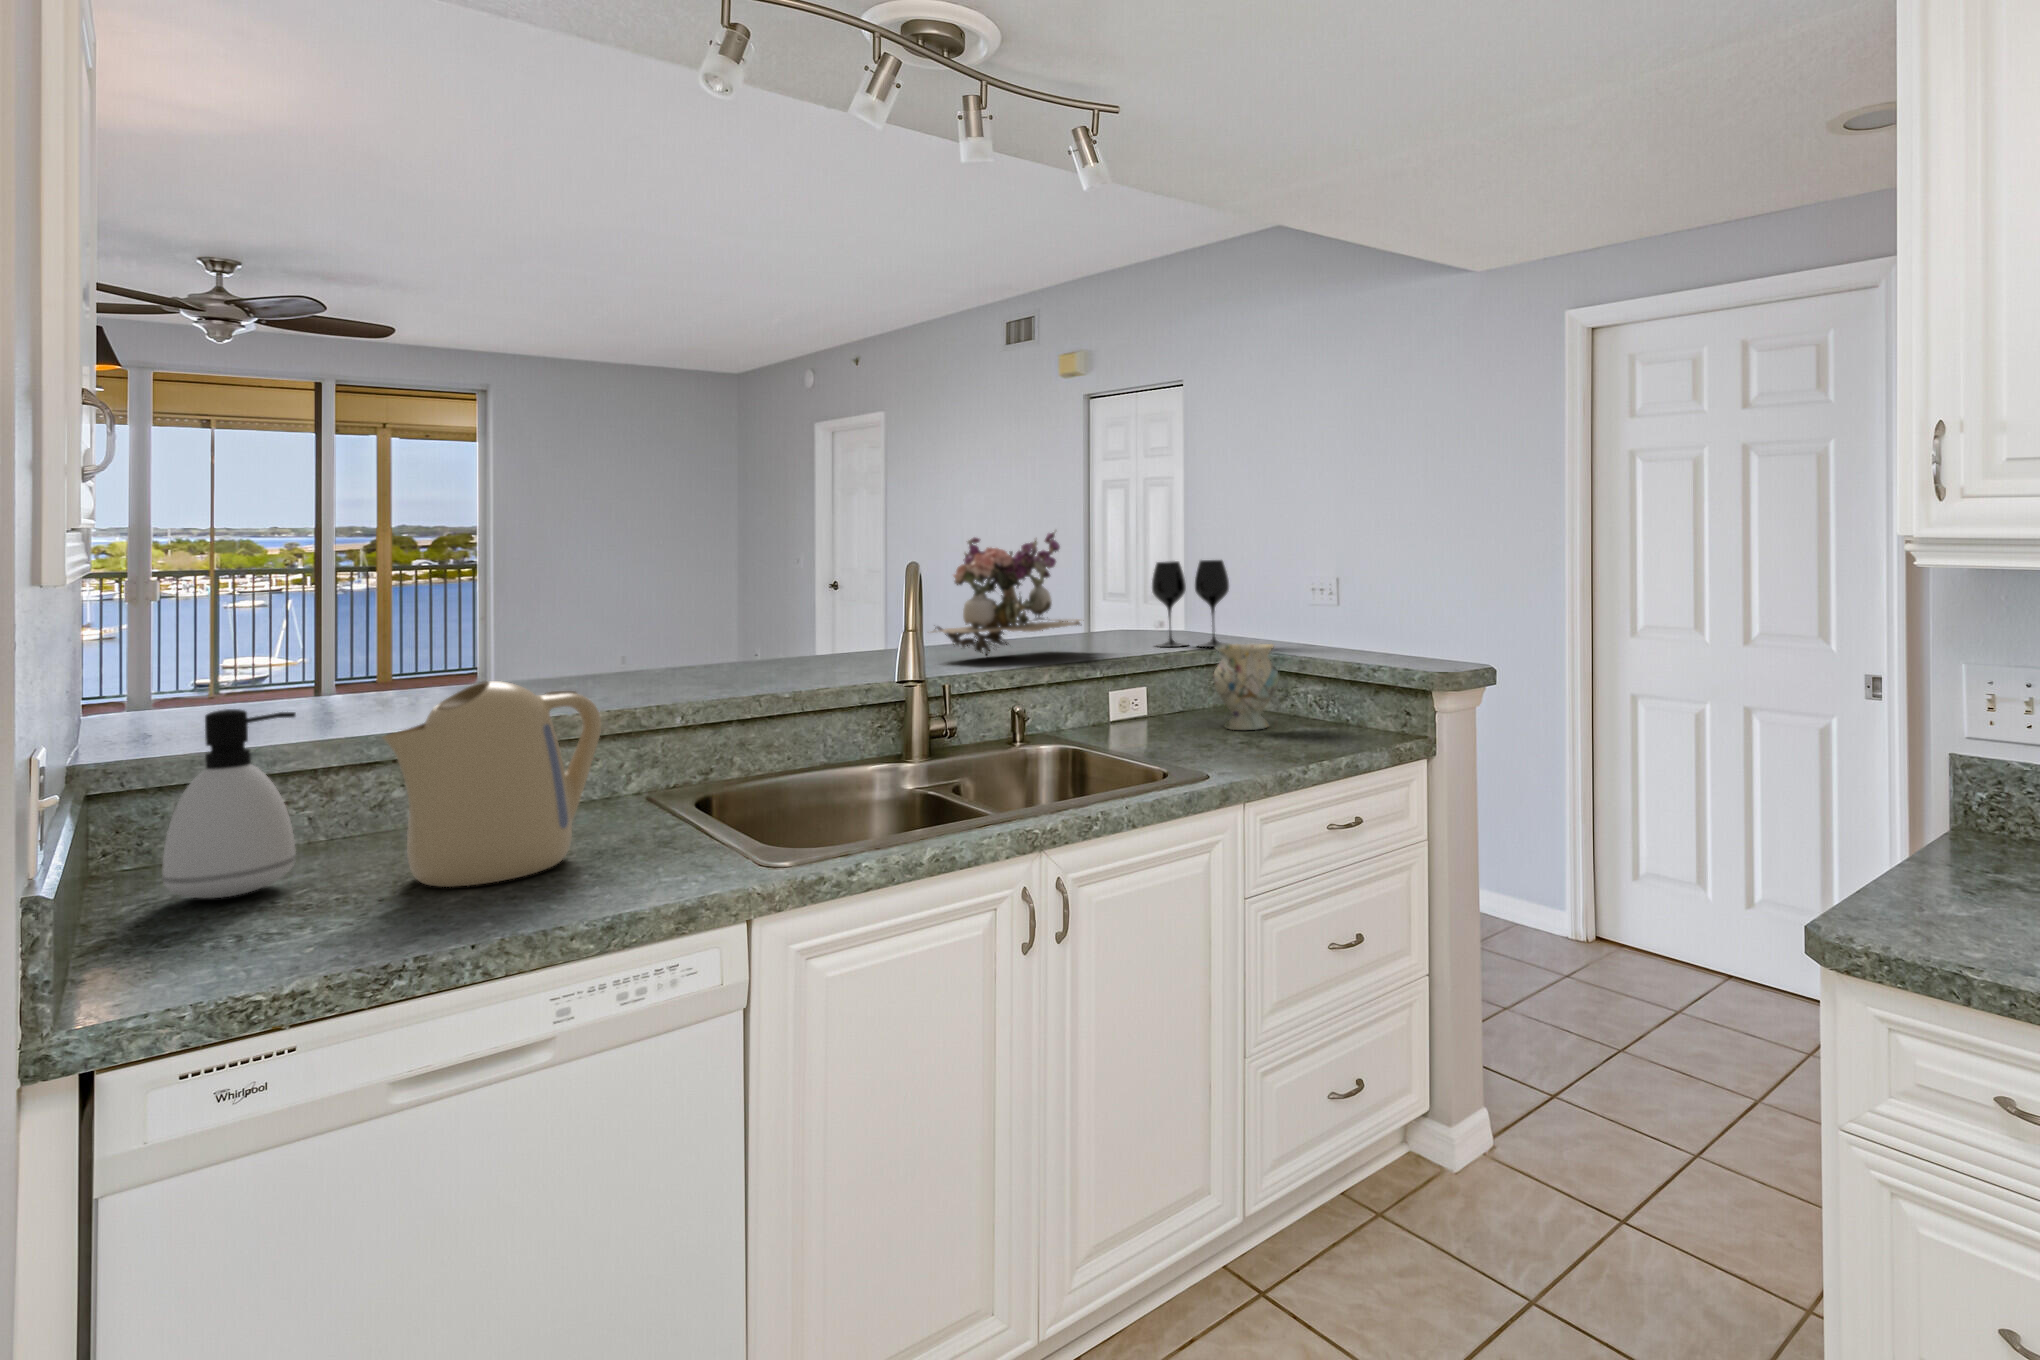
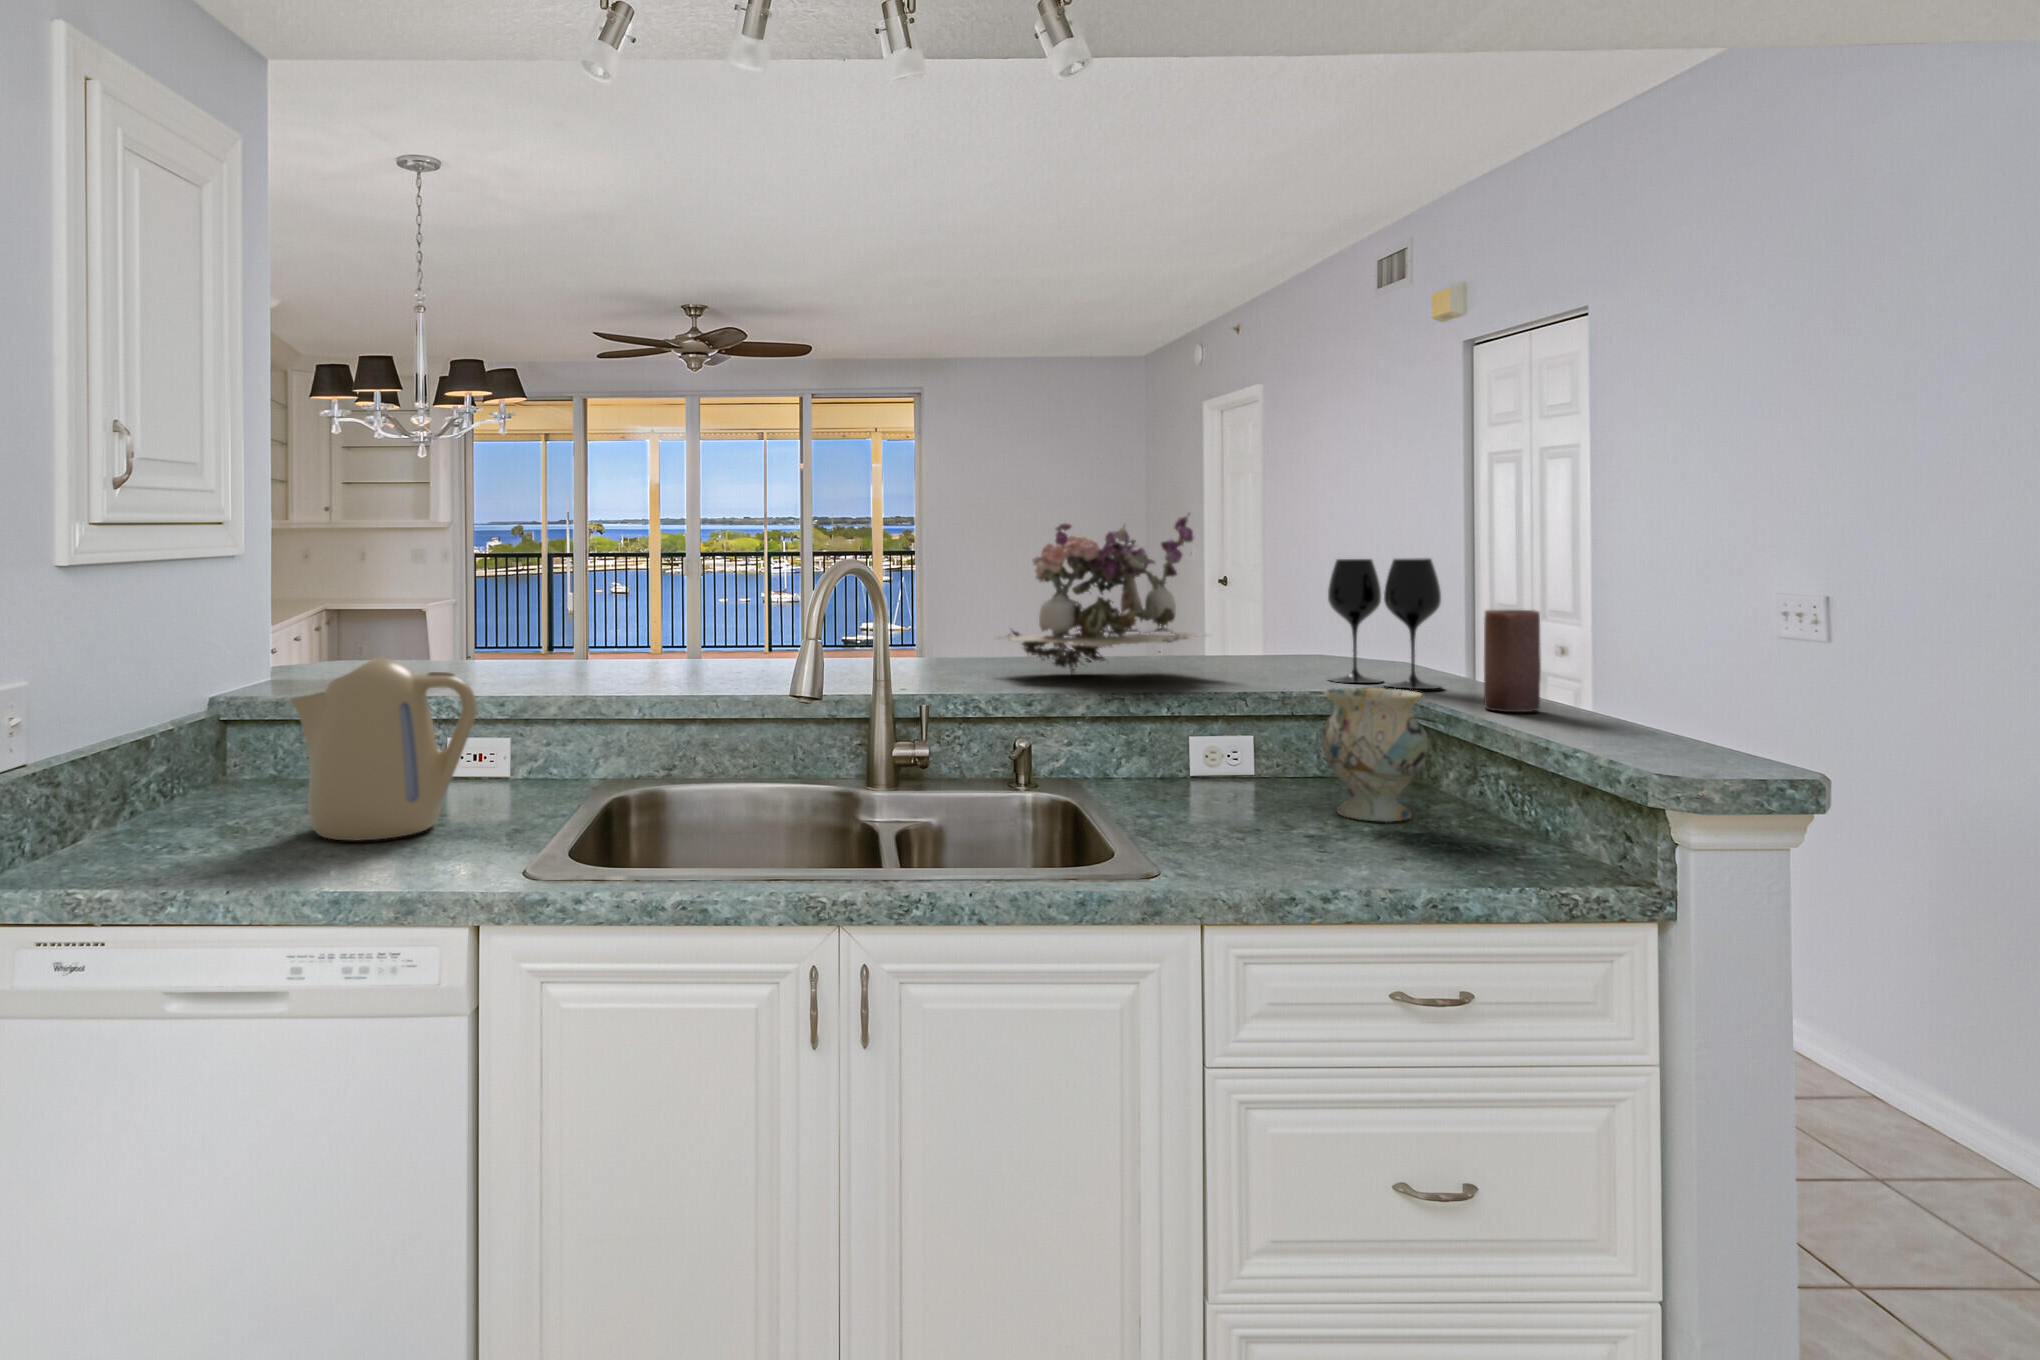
candle: none [1281,589,1313,653] -> present [1484,610,1541,712]
soap dispenser: present [162,709,296,899] -> none [191,664,279,814]

